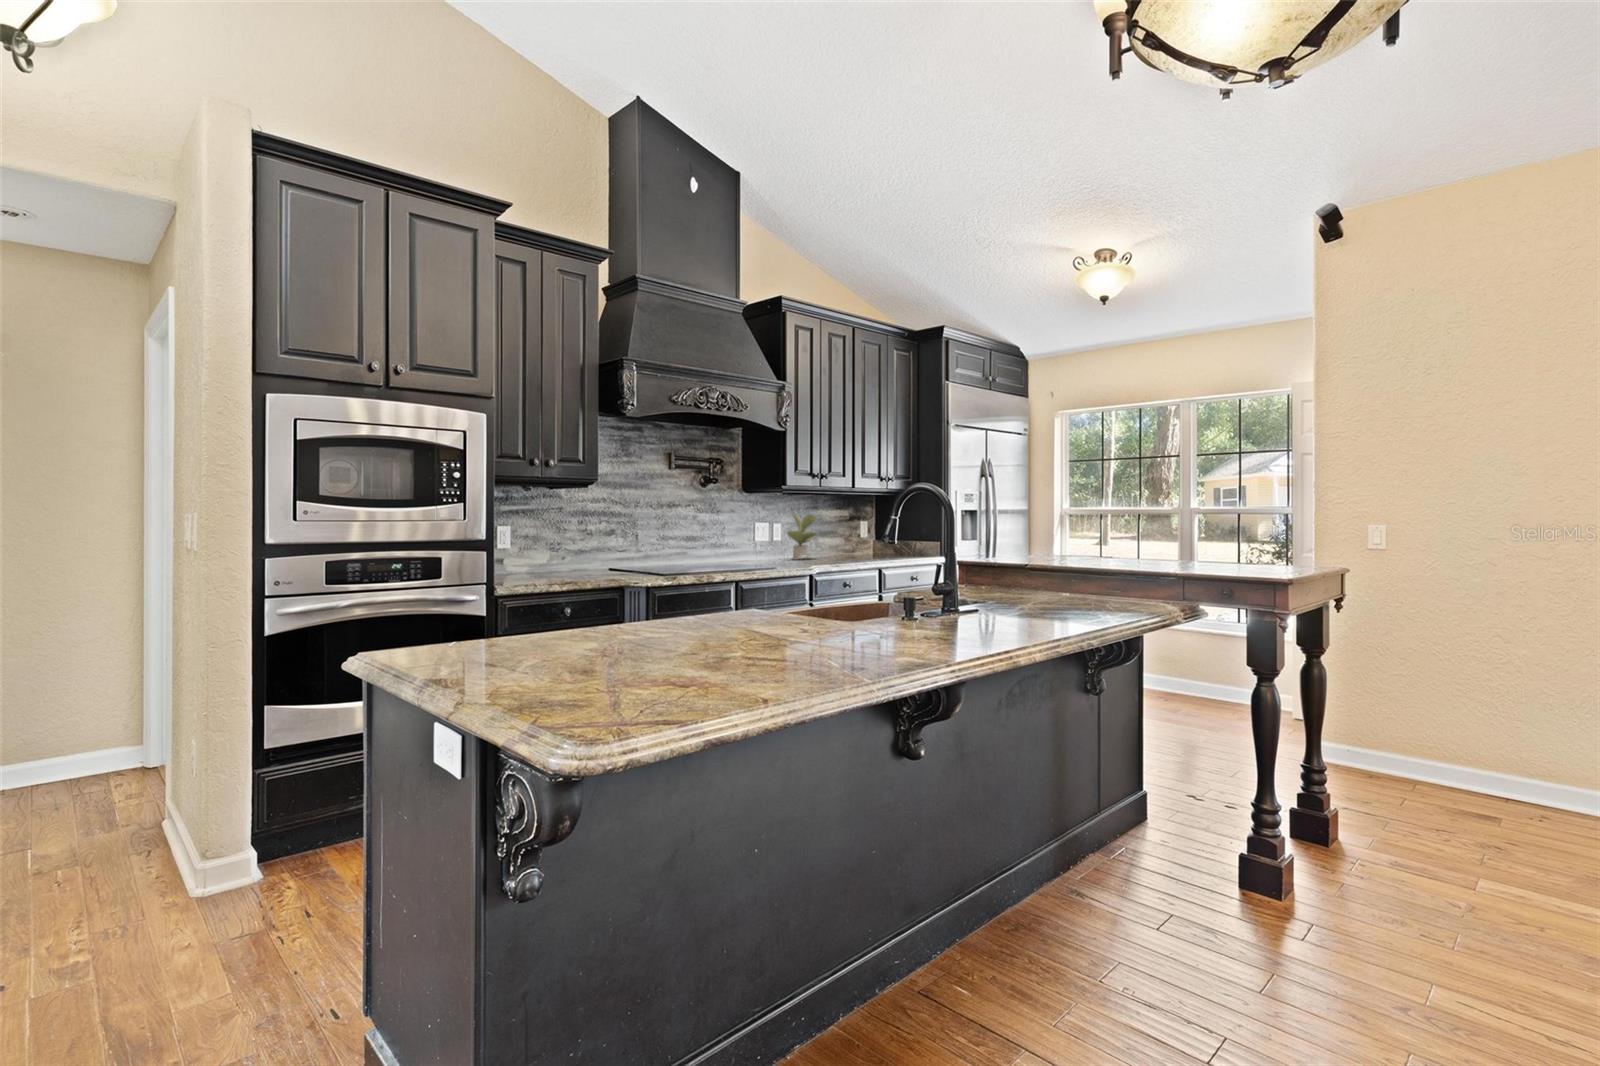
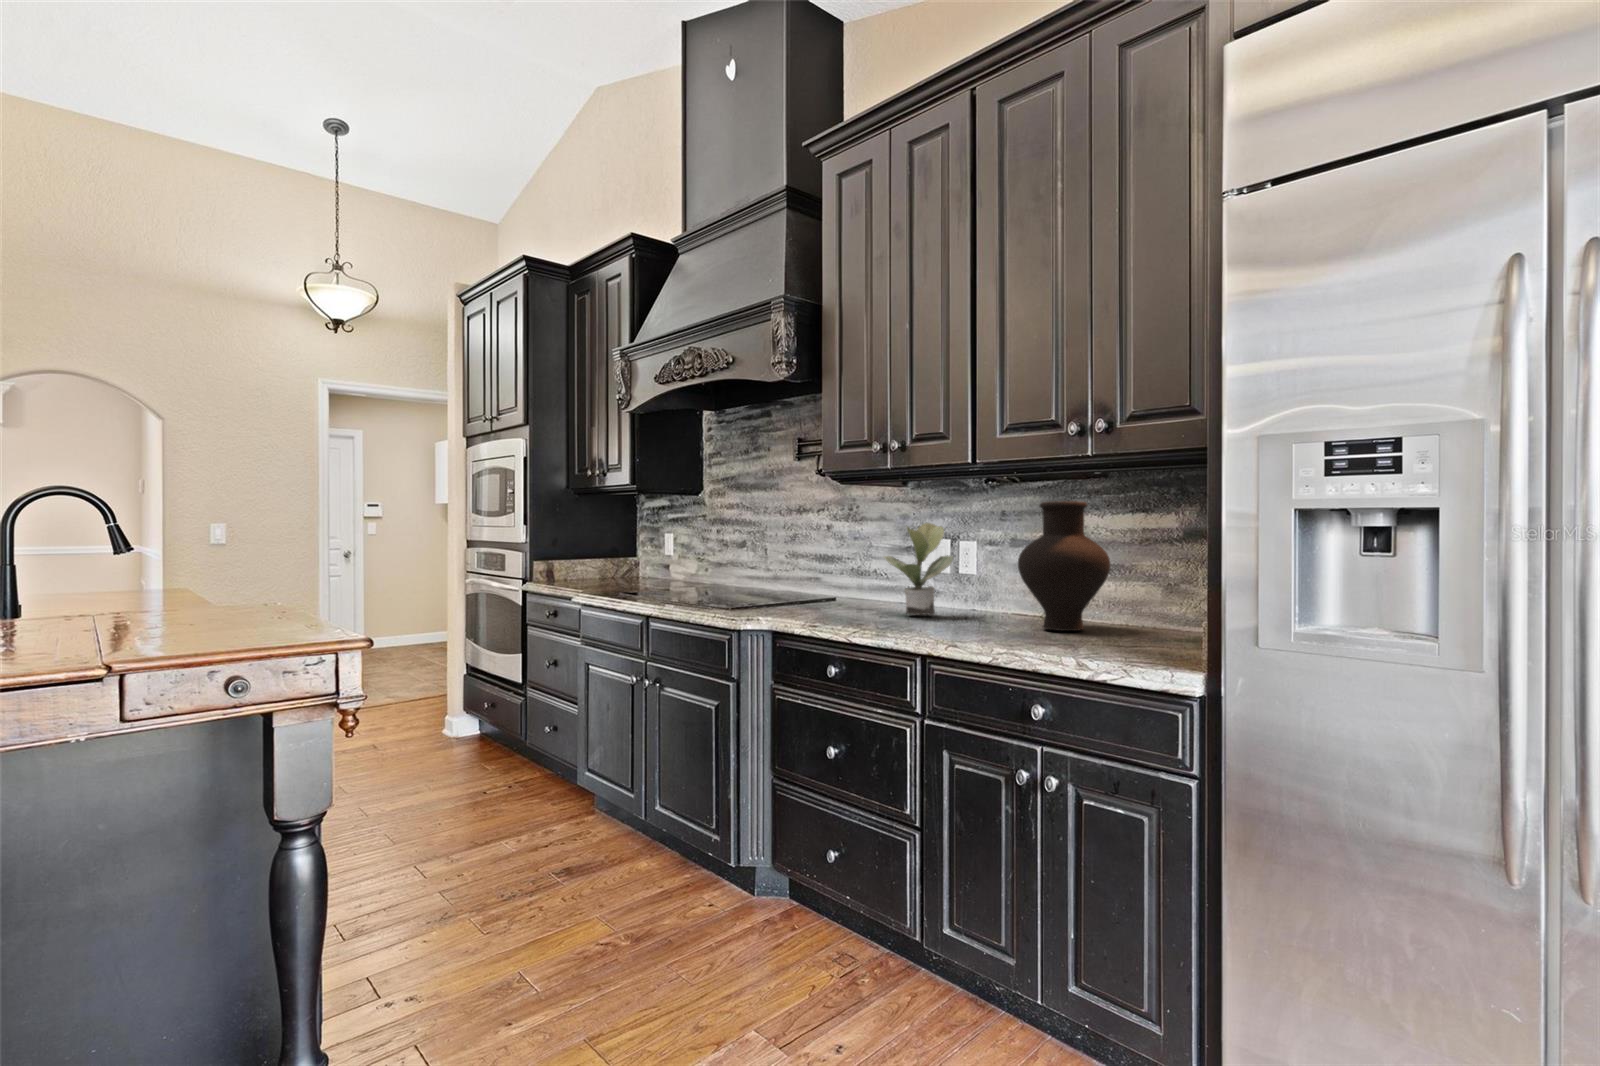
vase: none [825,505,860,556] -> present [1018,501,1110,631]

